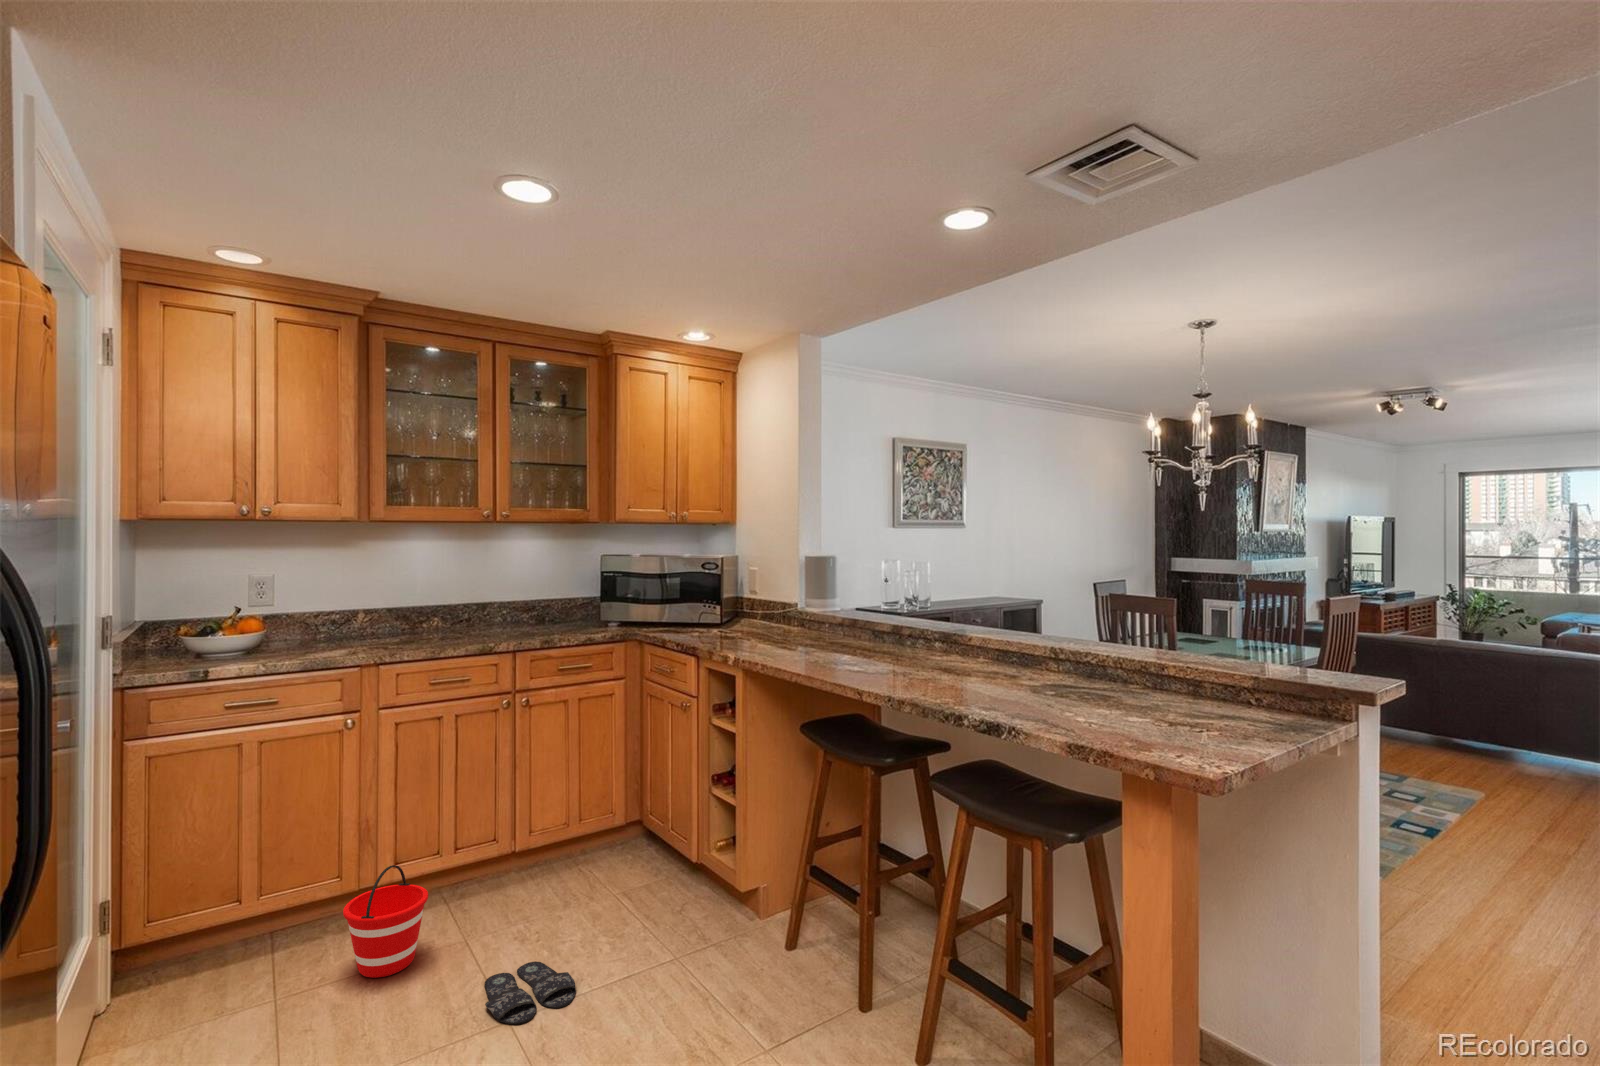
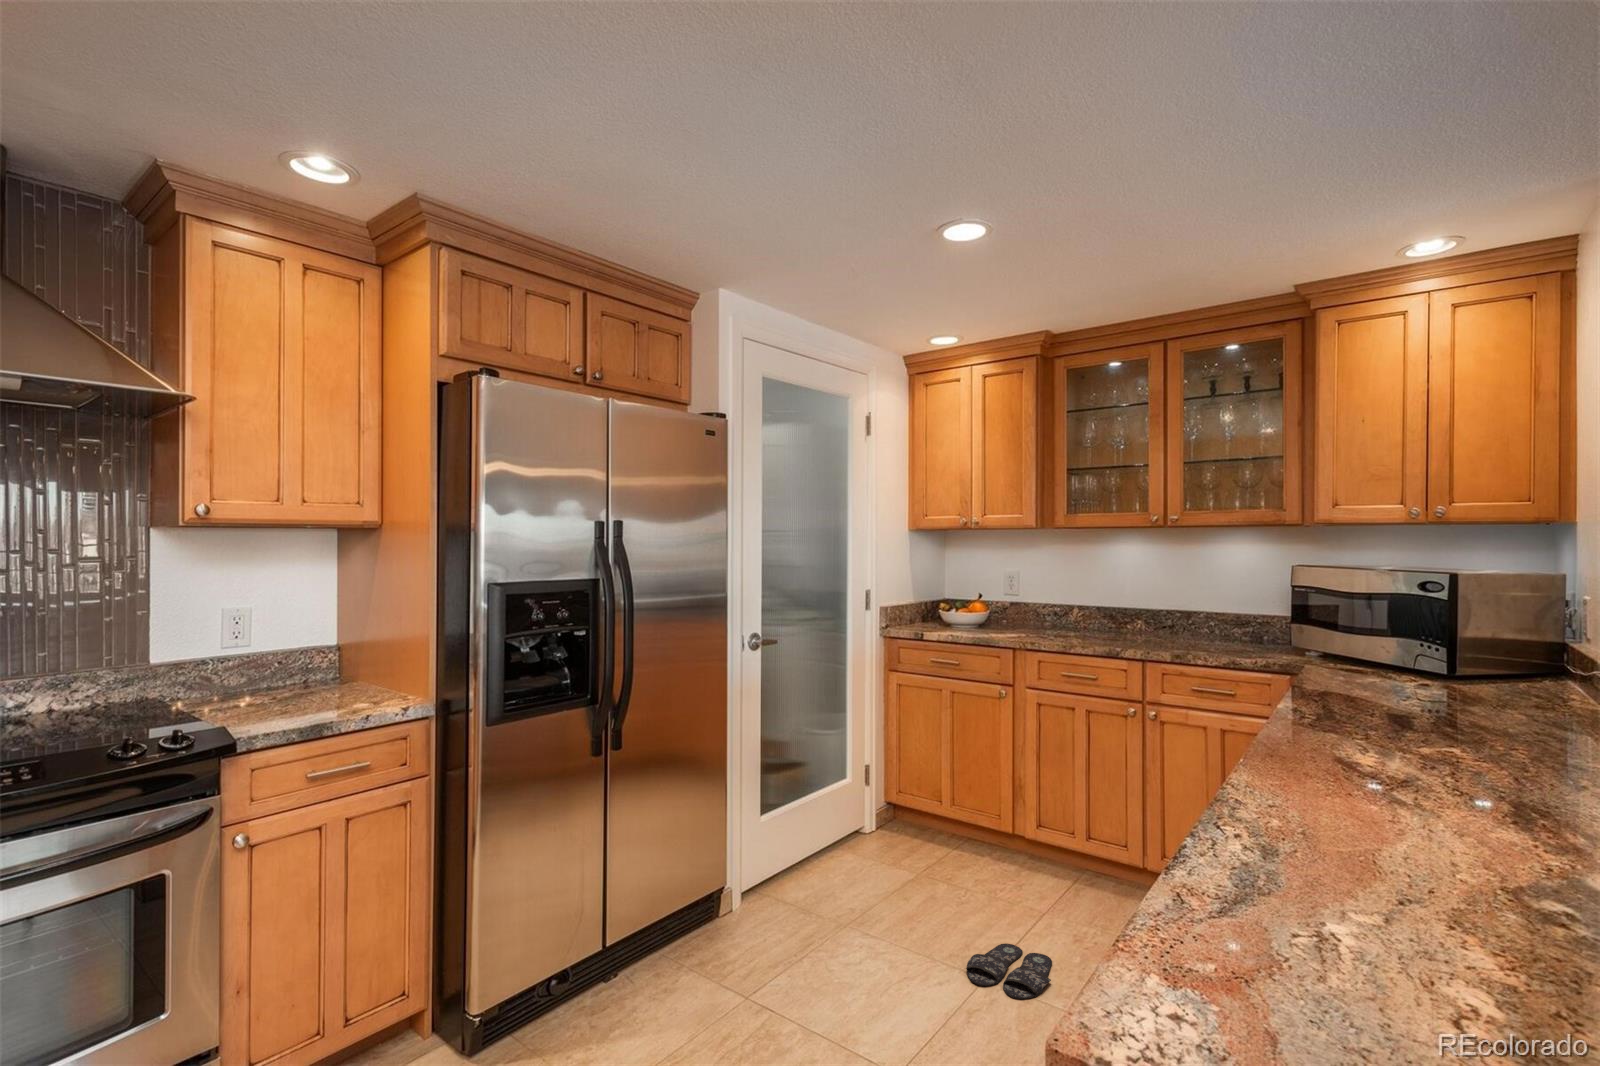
bucket: present [343,865,428,978] -> none [948,815,1011,903]

